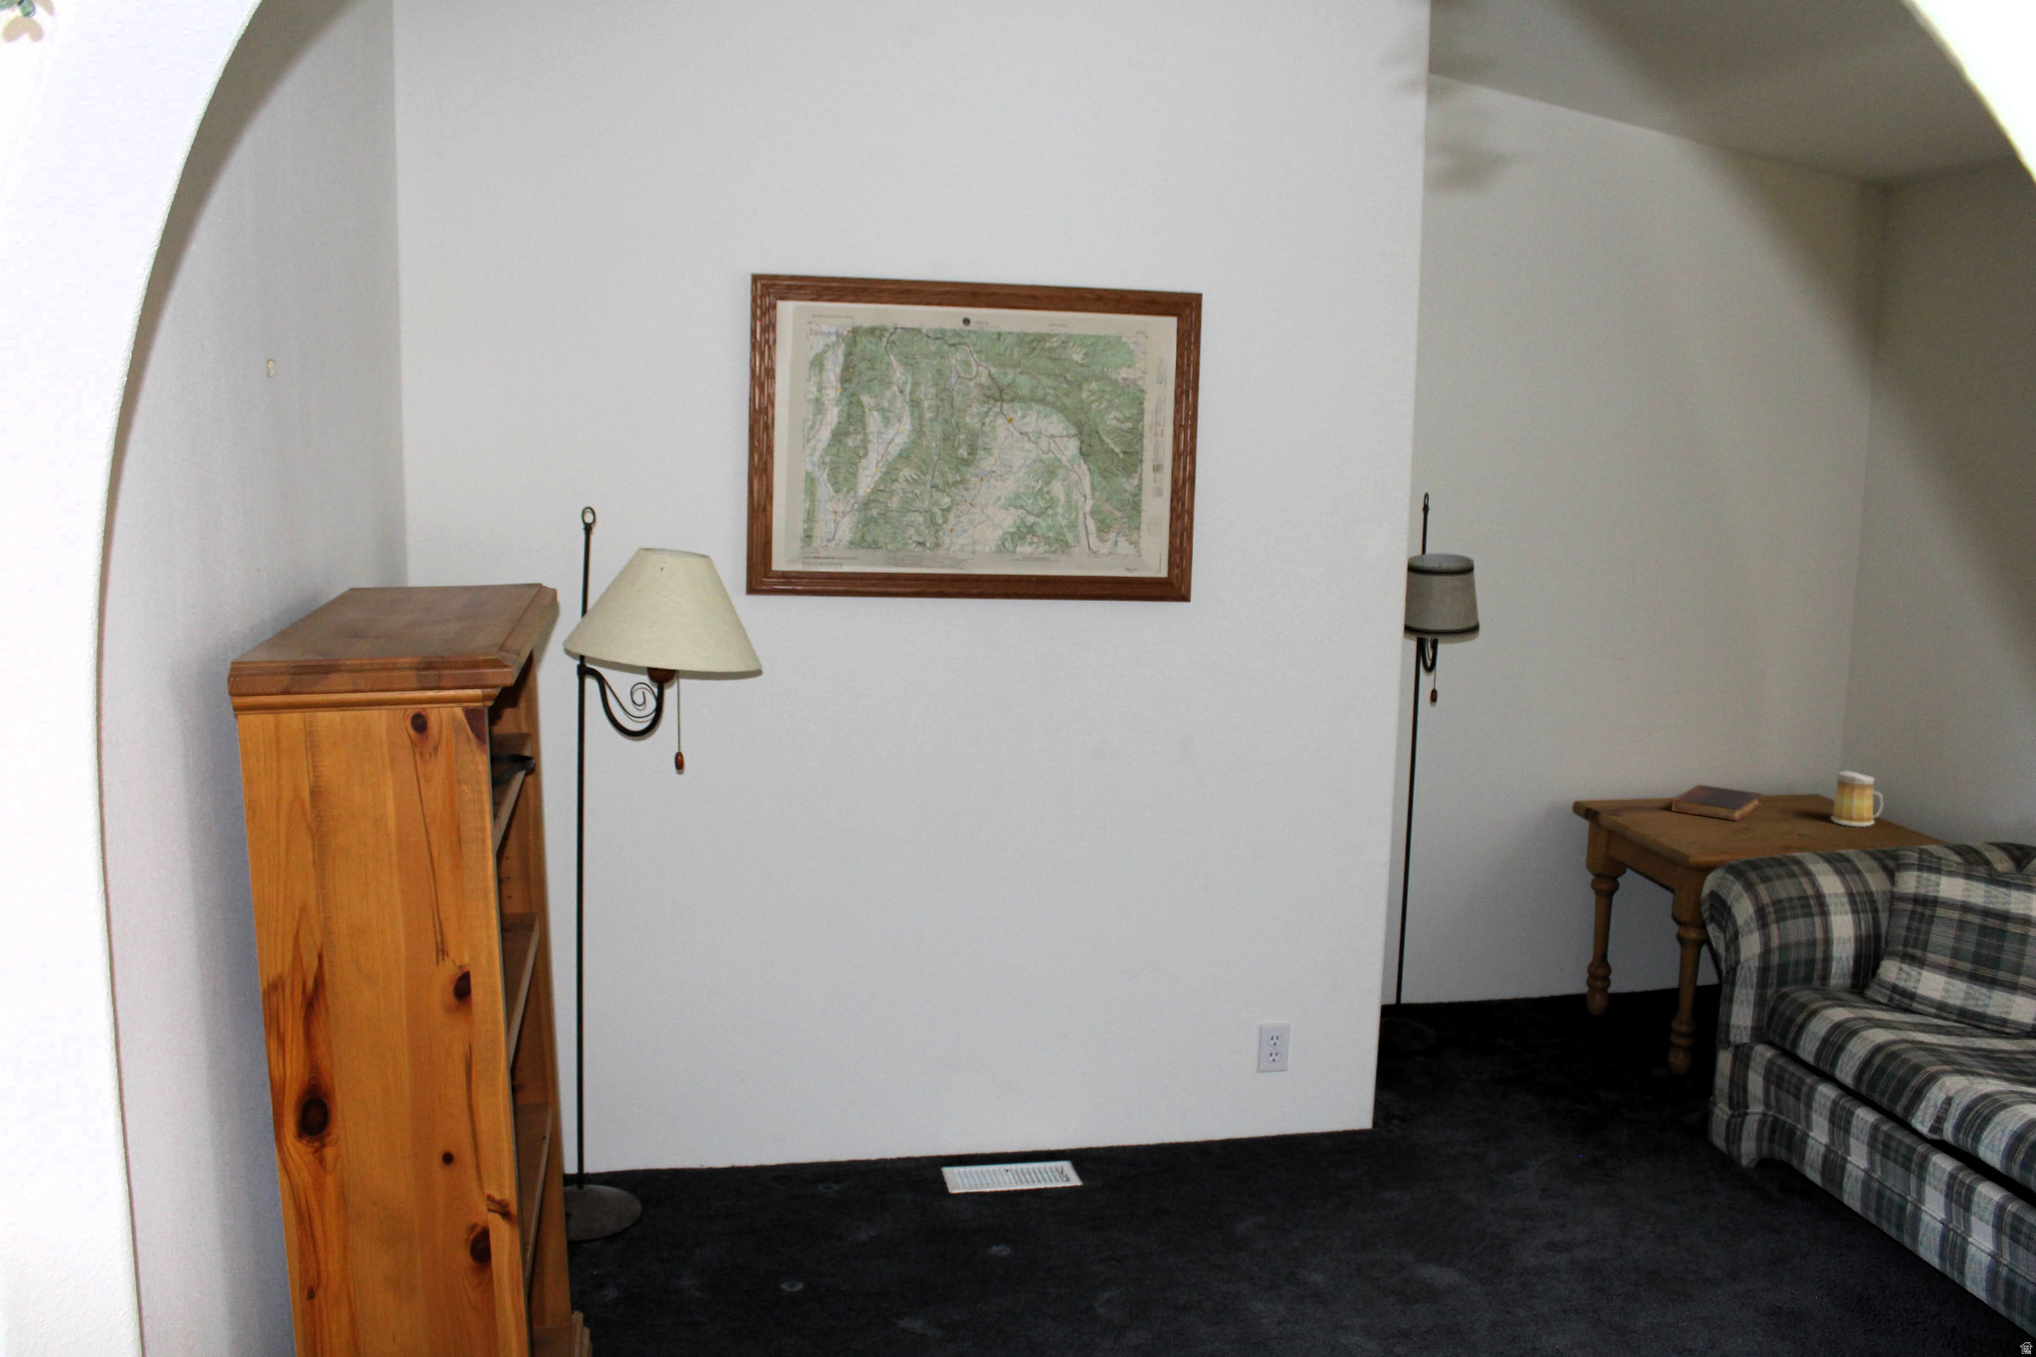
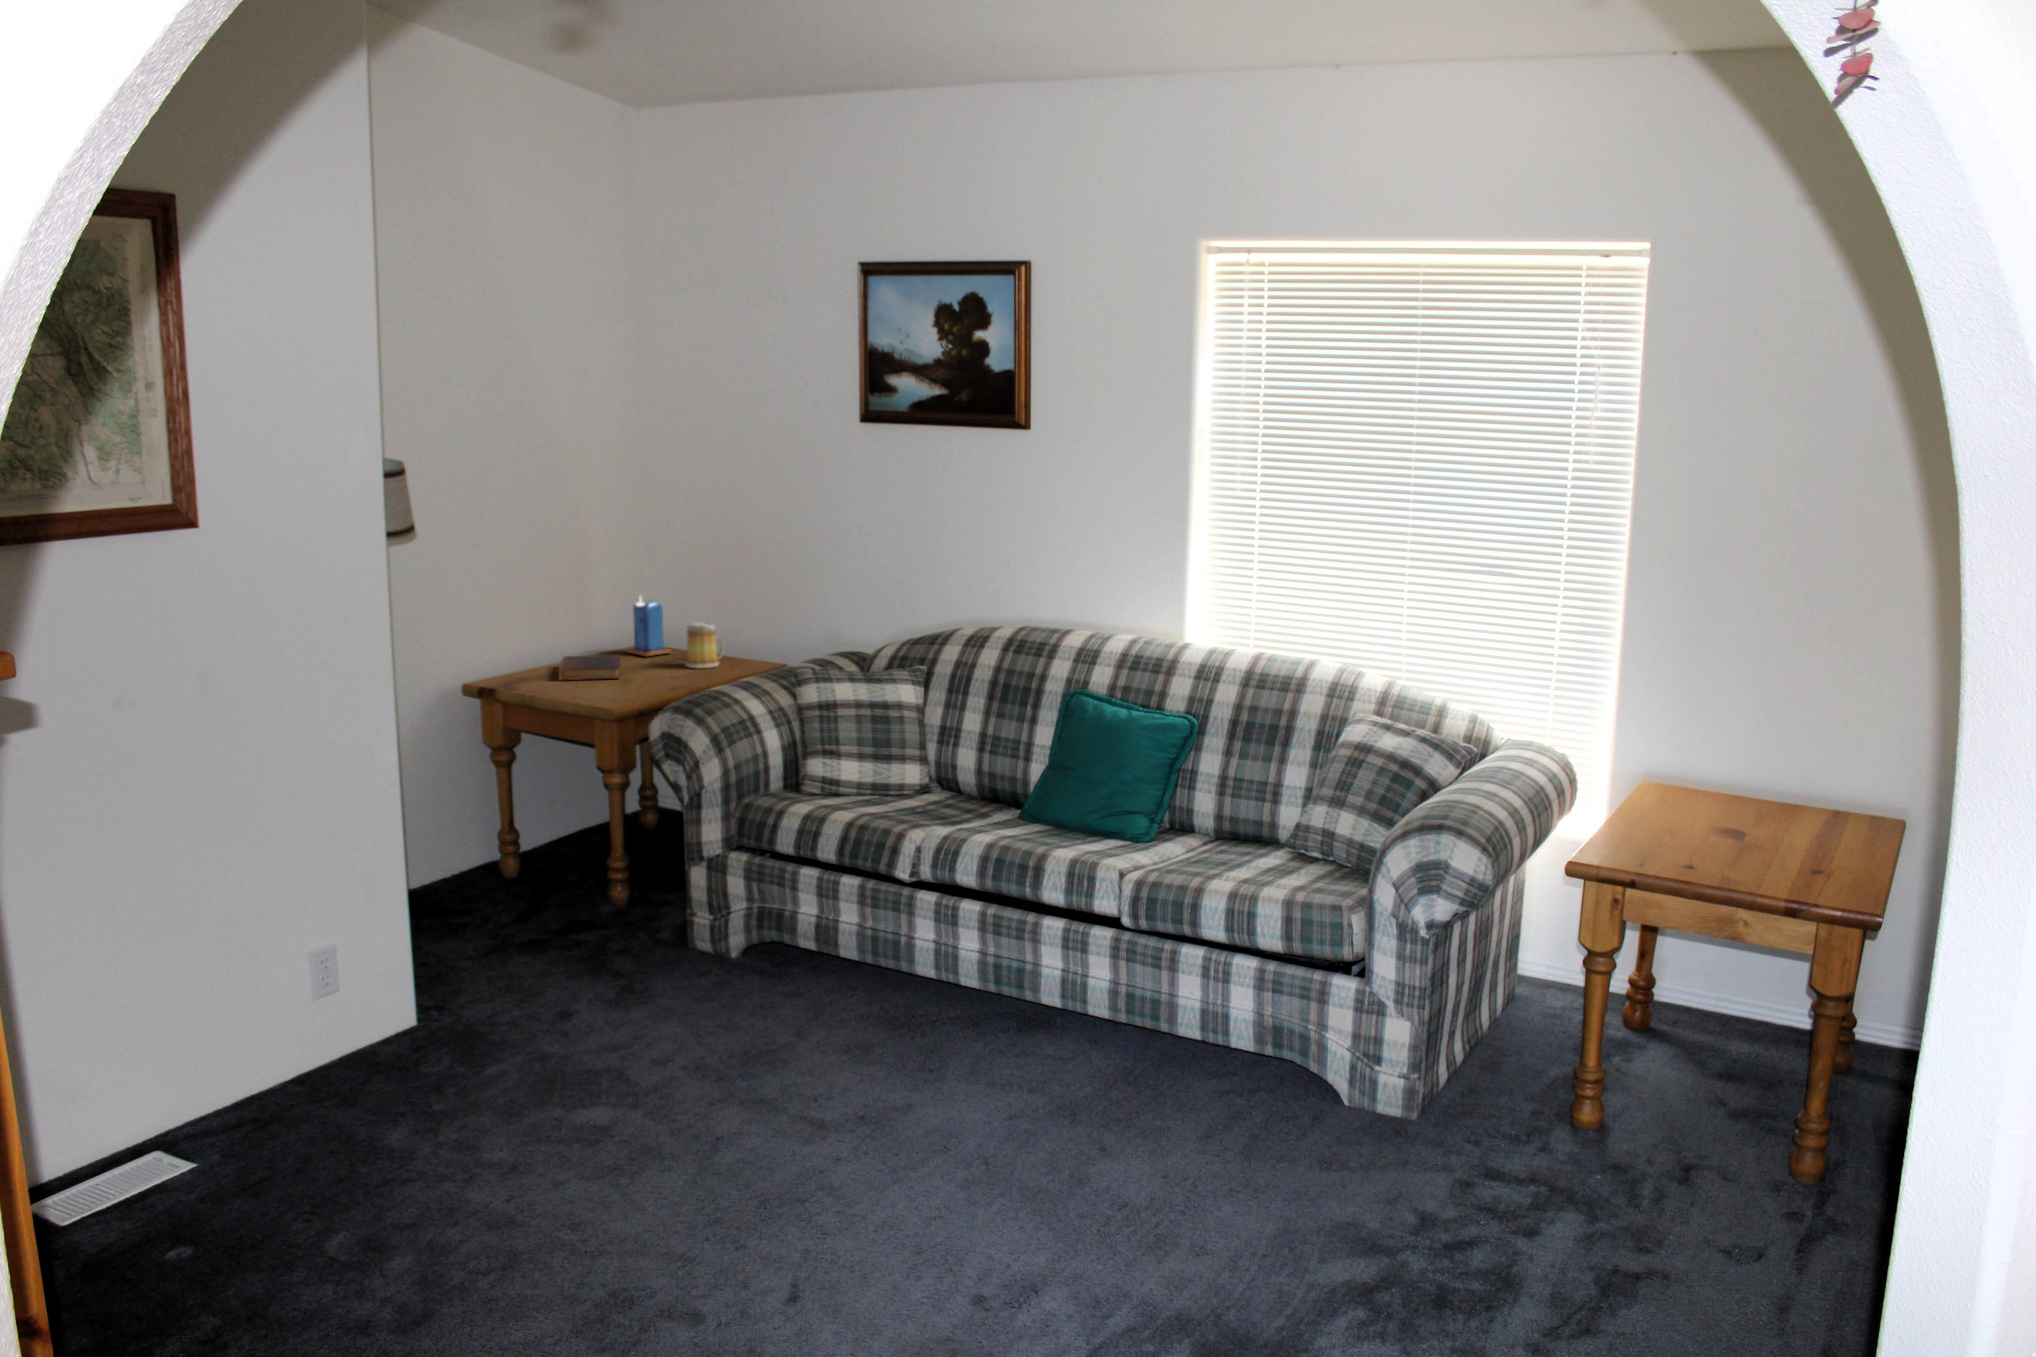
candle: none [1785,729,1837,800] -> present [626,598,672,657]

